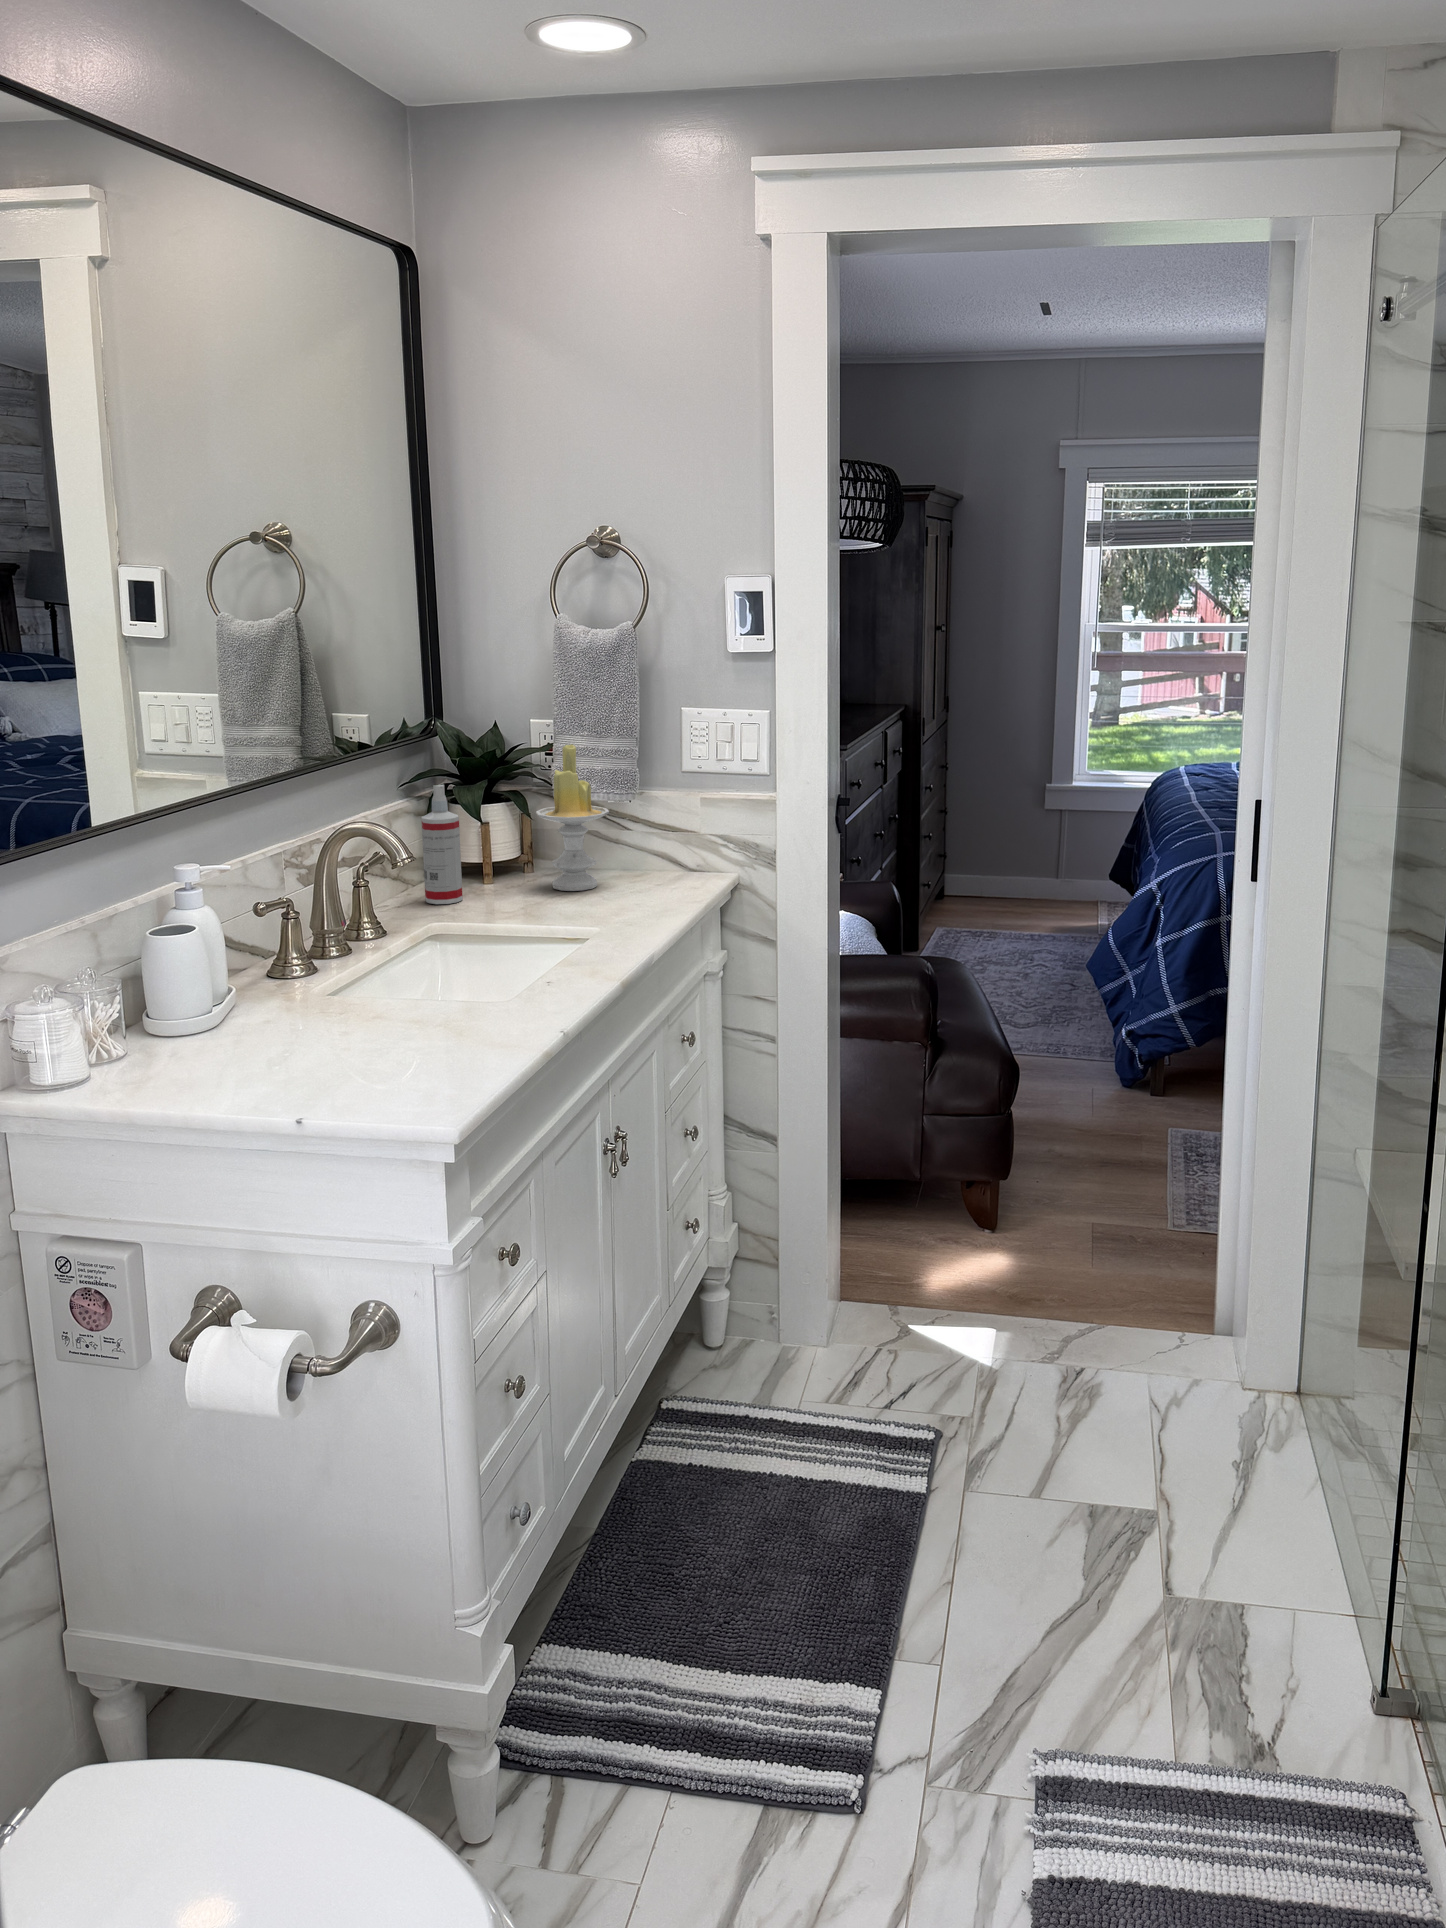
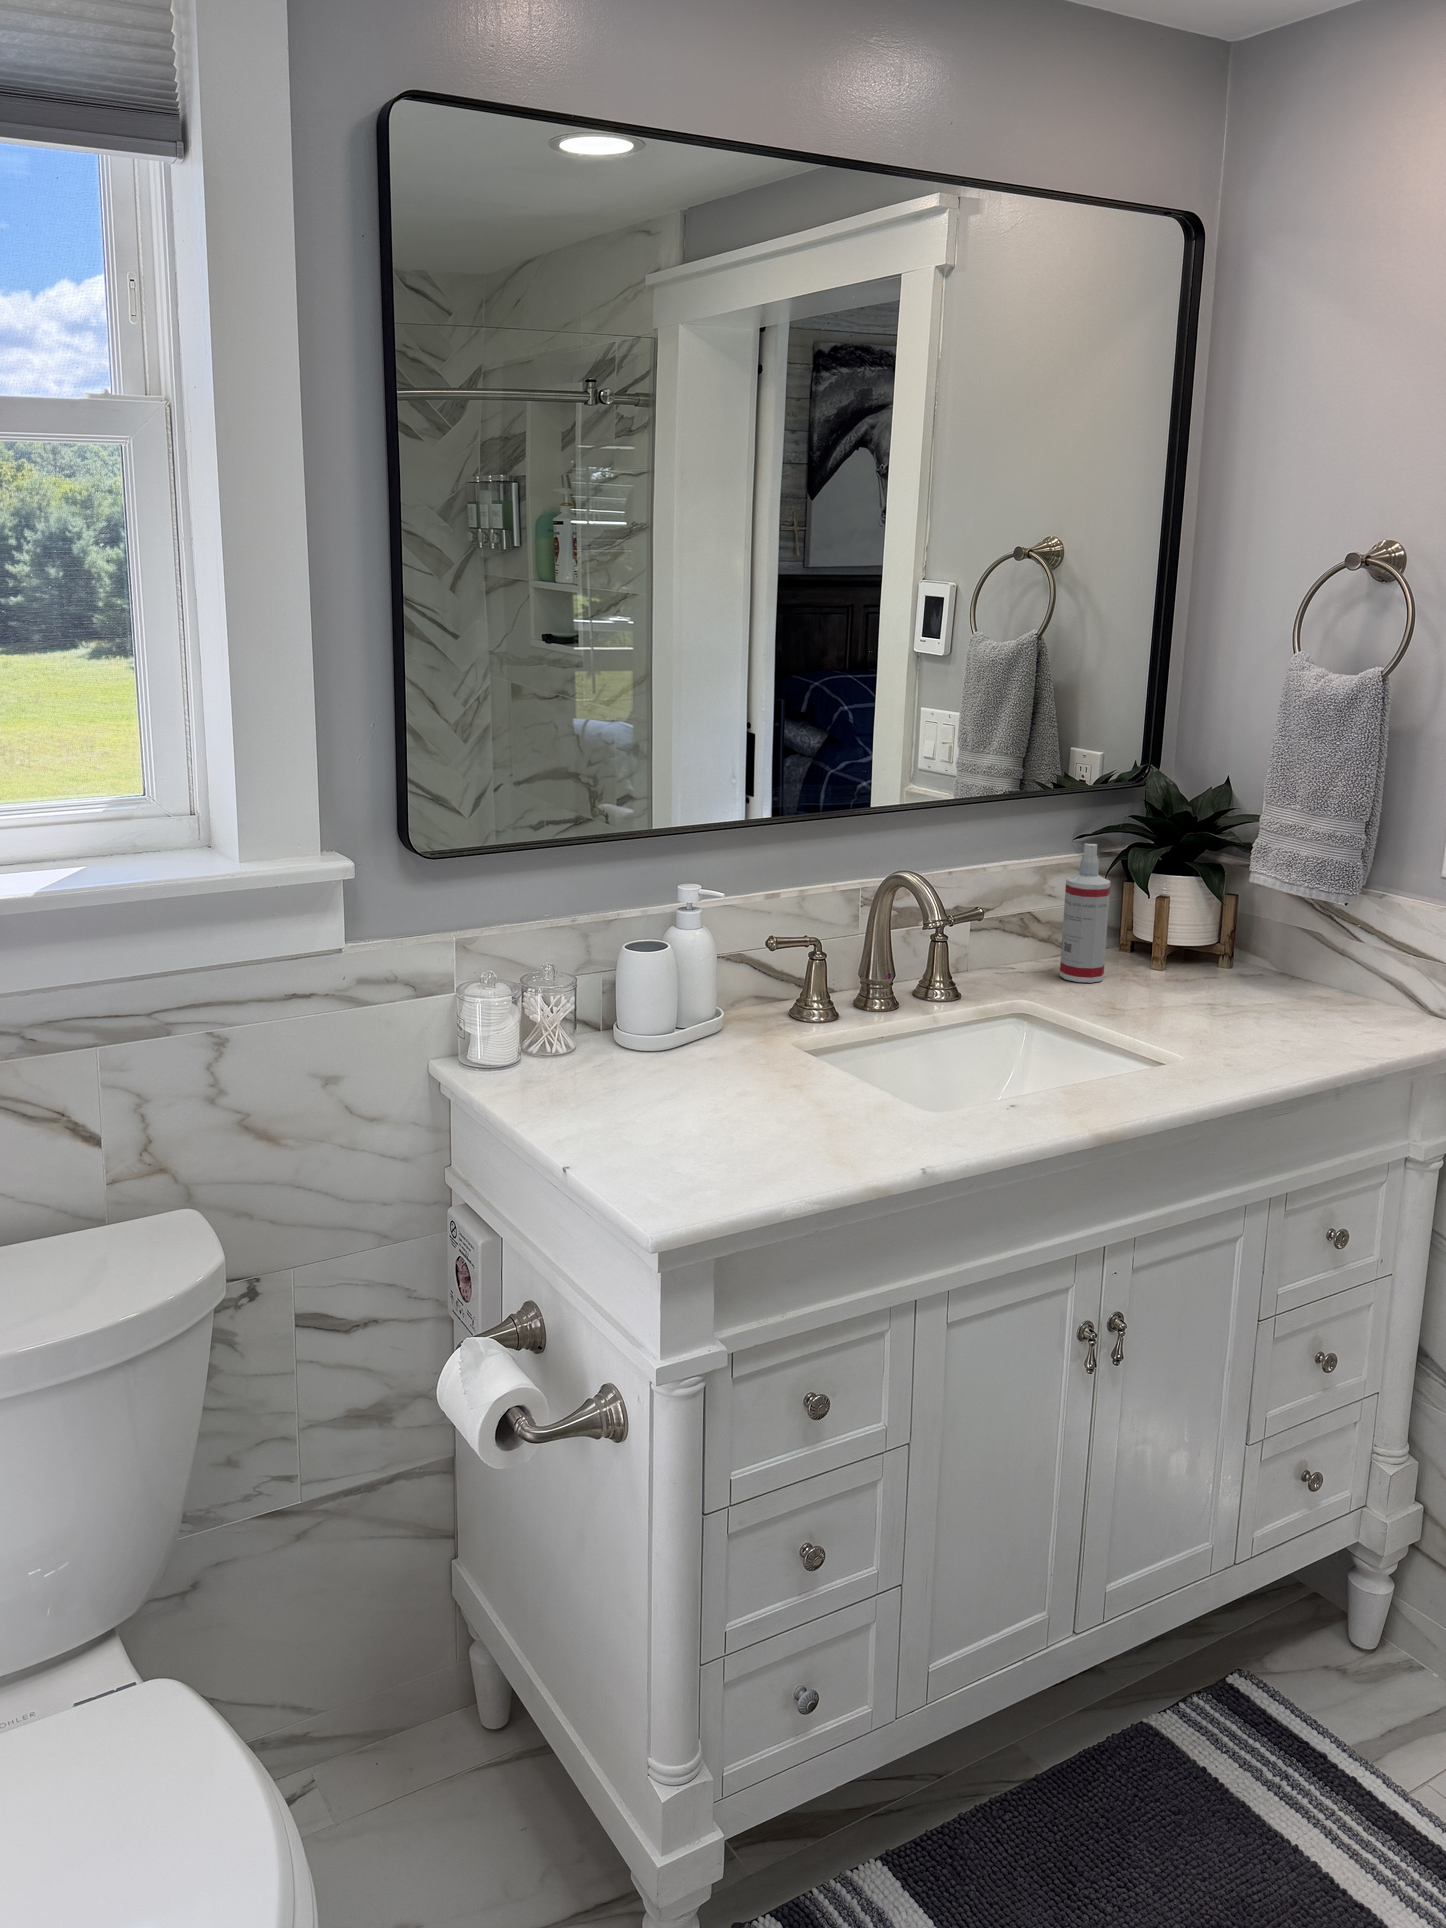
candle: present [536,744,609,891] -> none [1208,819,1306,1003]

